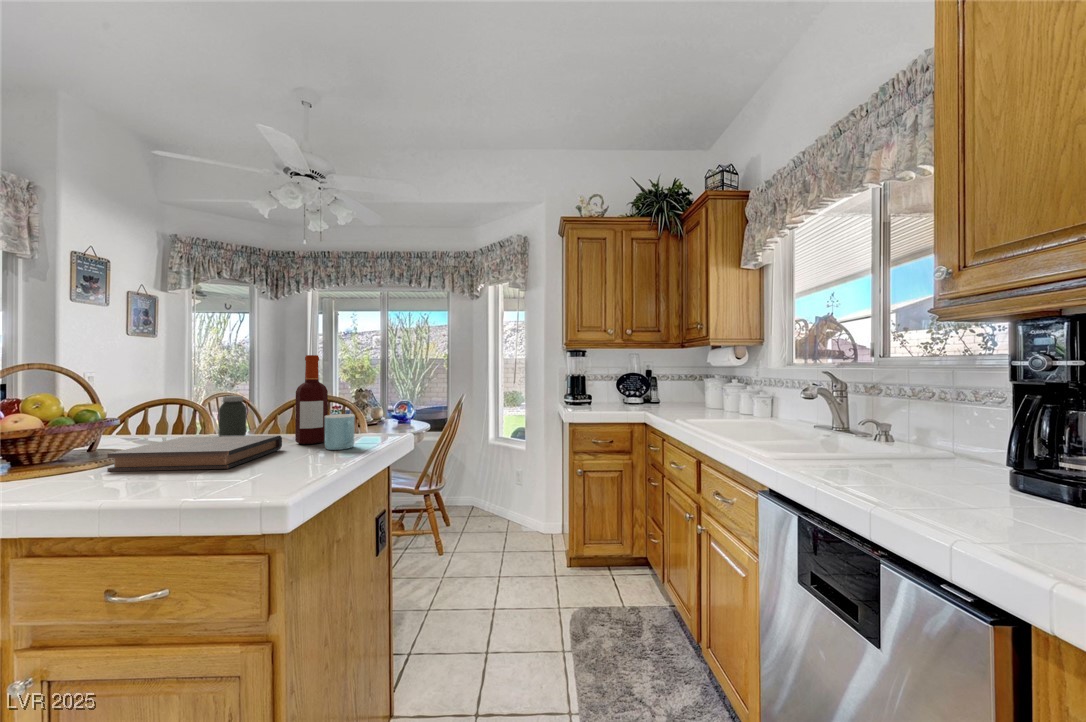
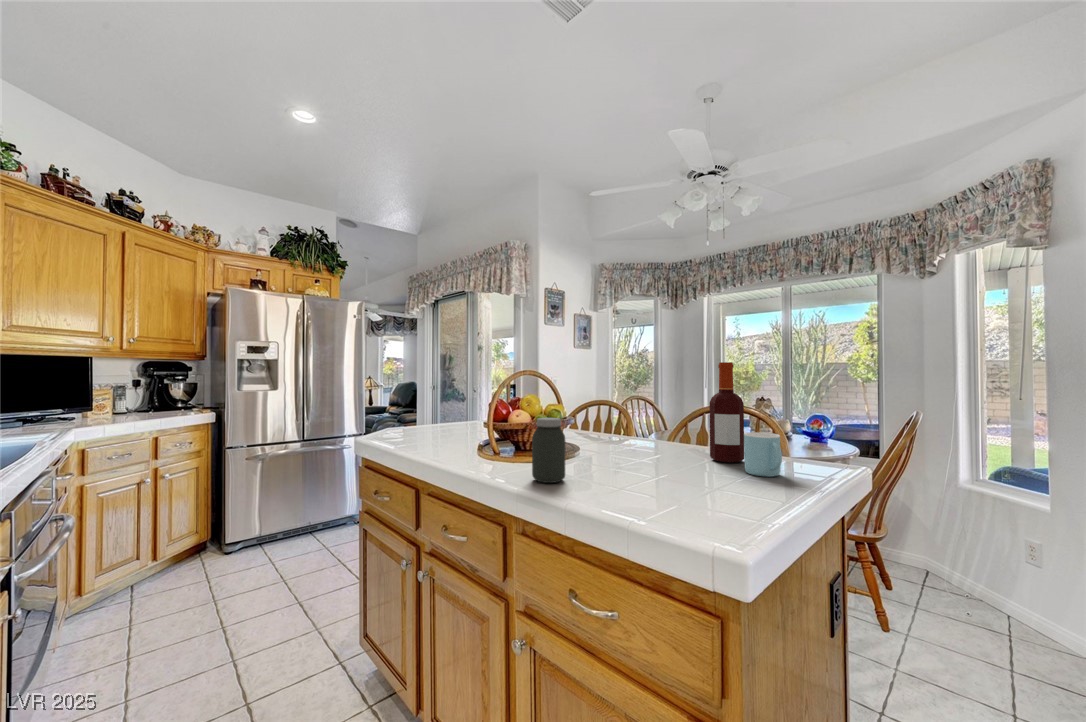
jar: present [218,396,247,436] -> present [532,418,565,483]
book: present [107,435,282,471] -> none [567,439,698,480]

